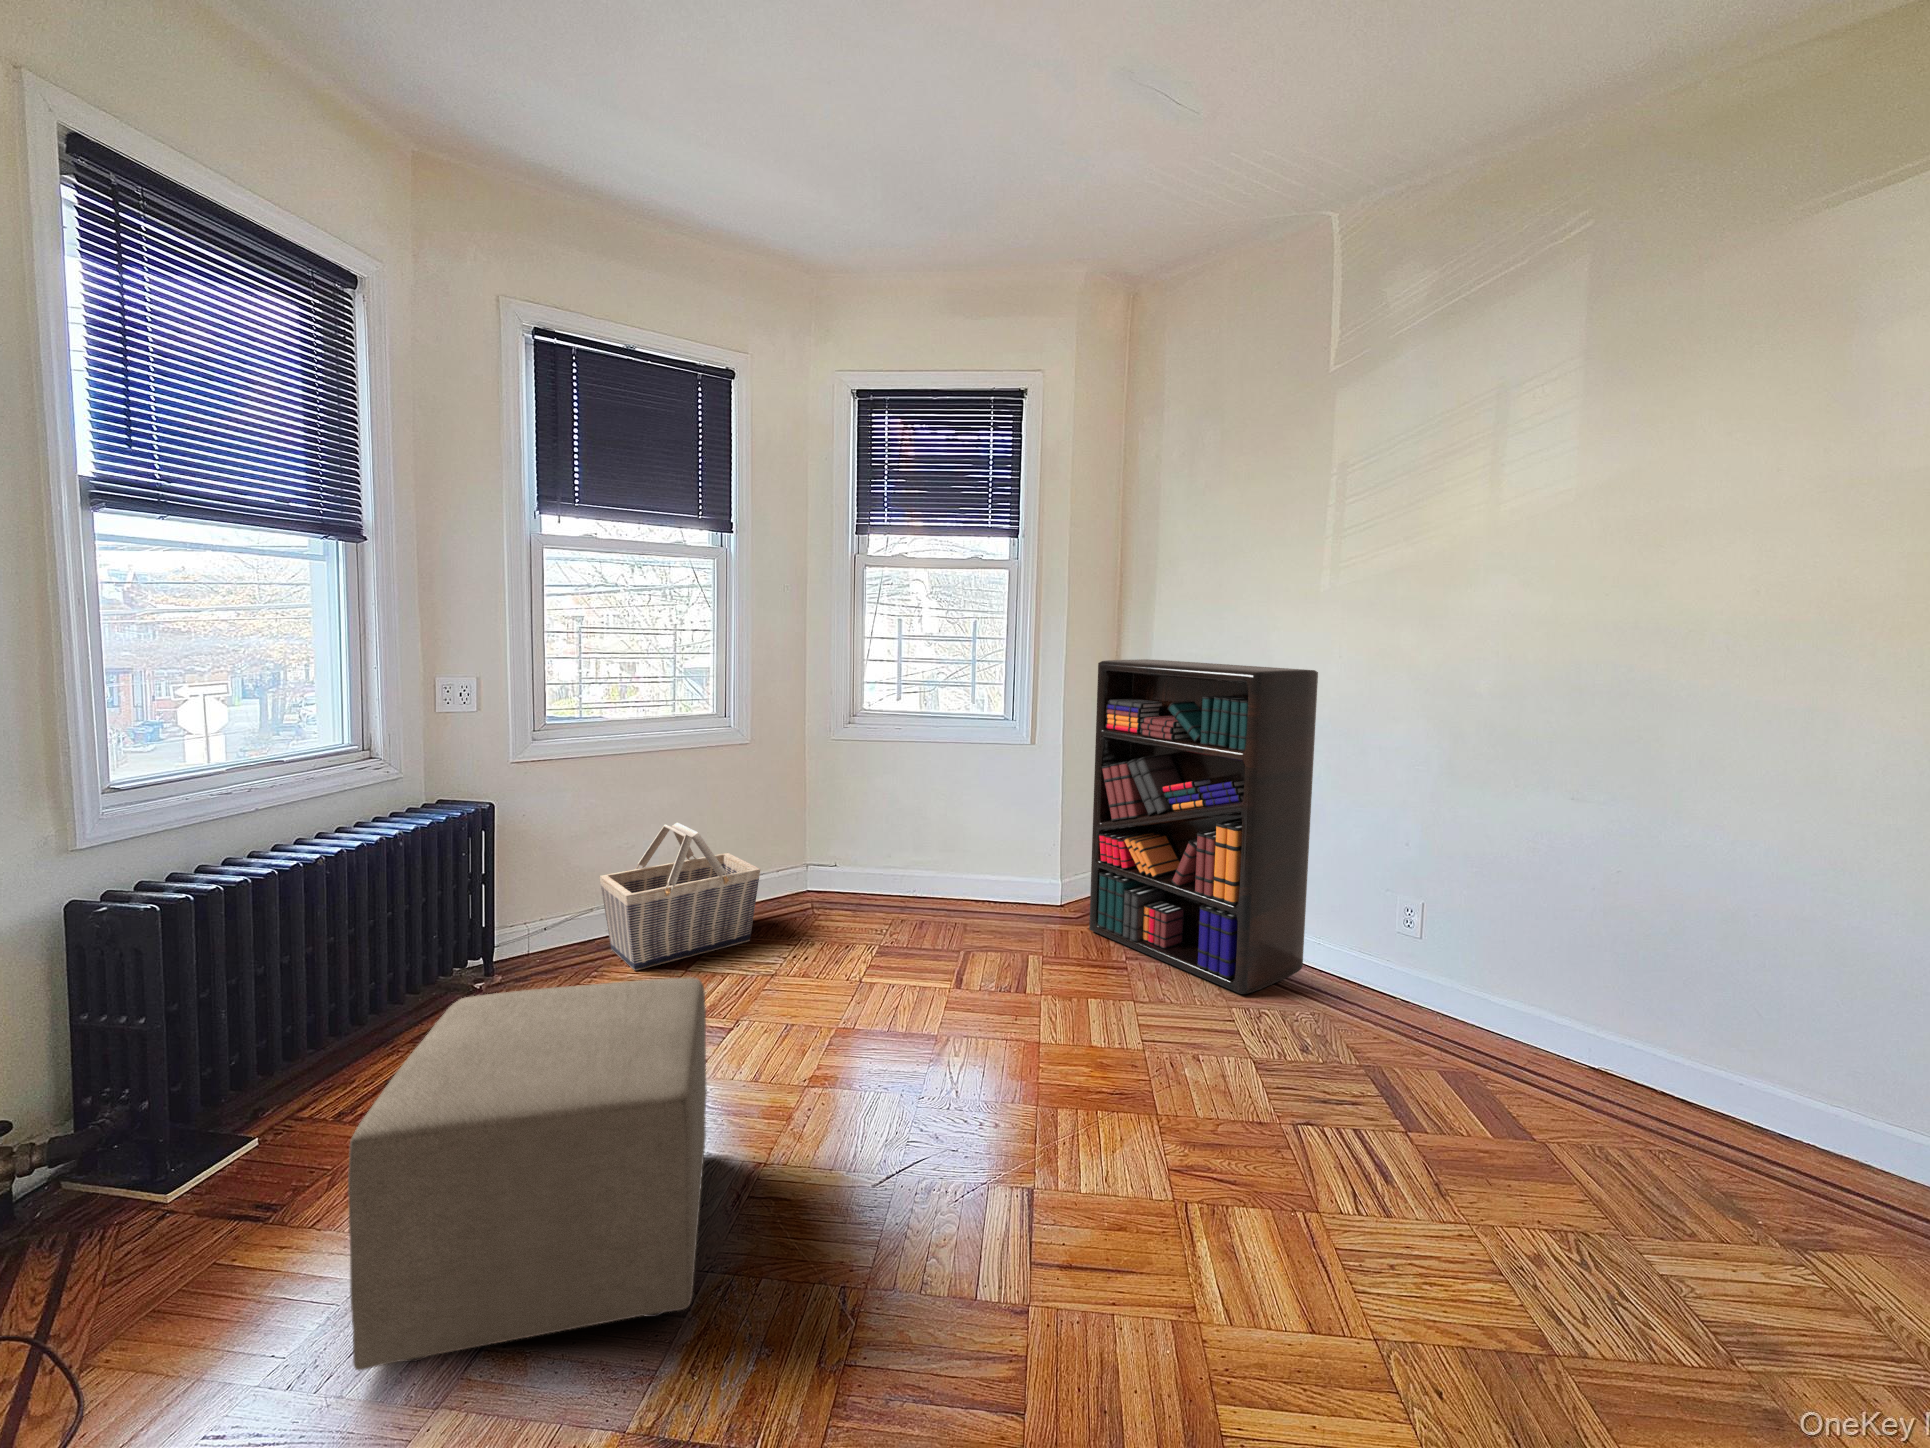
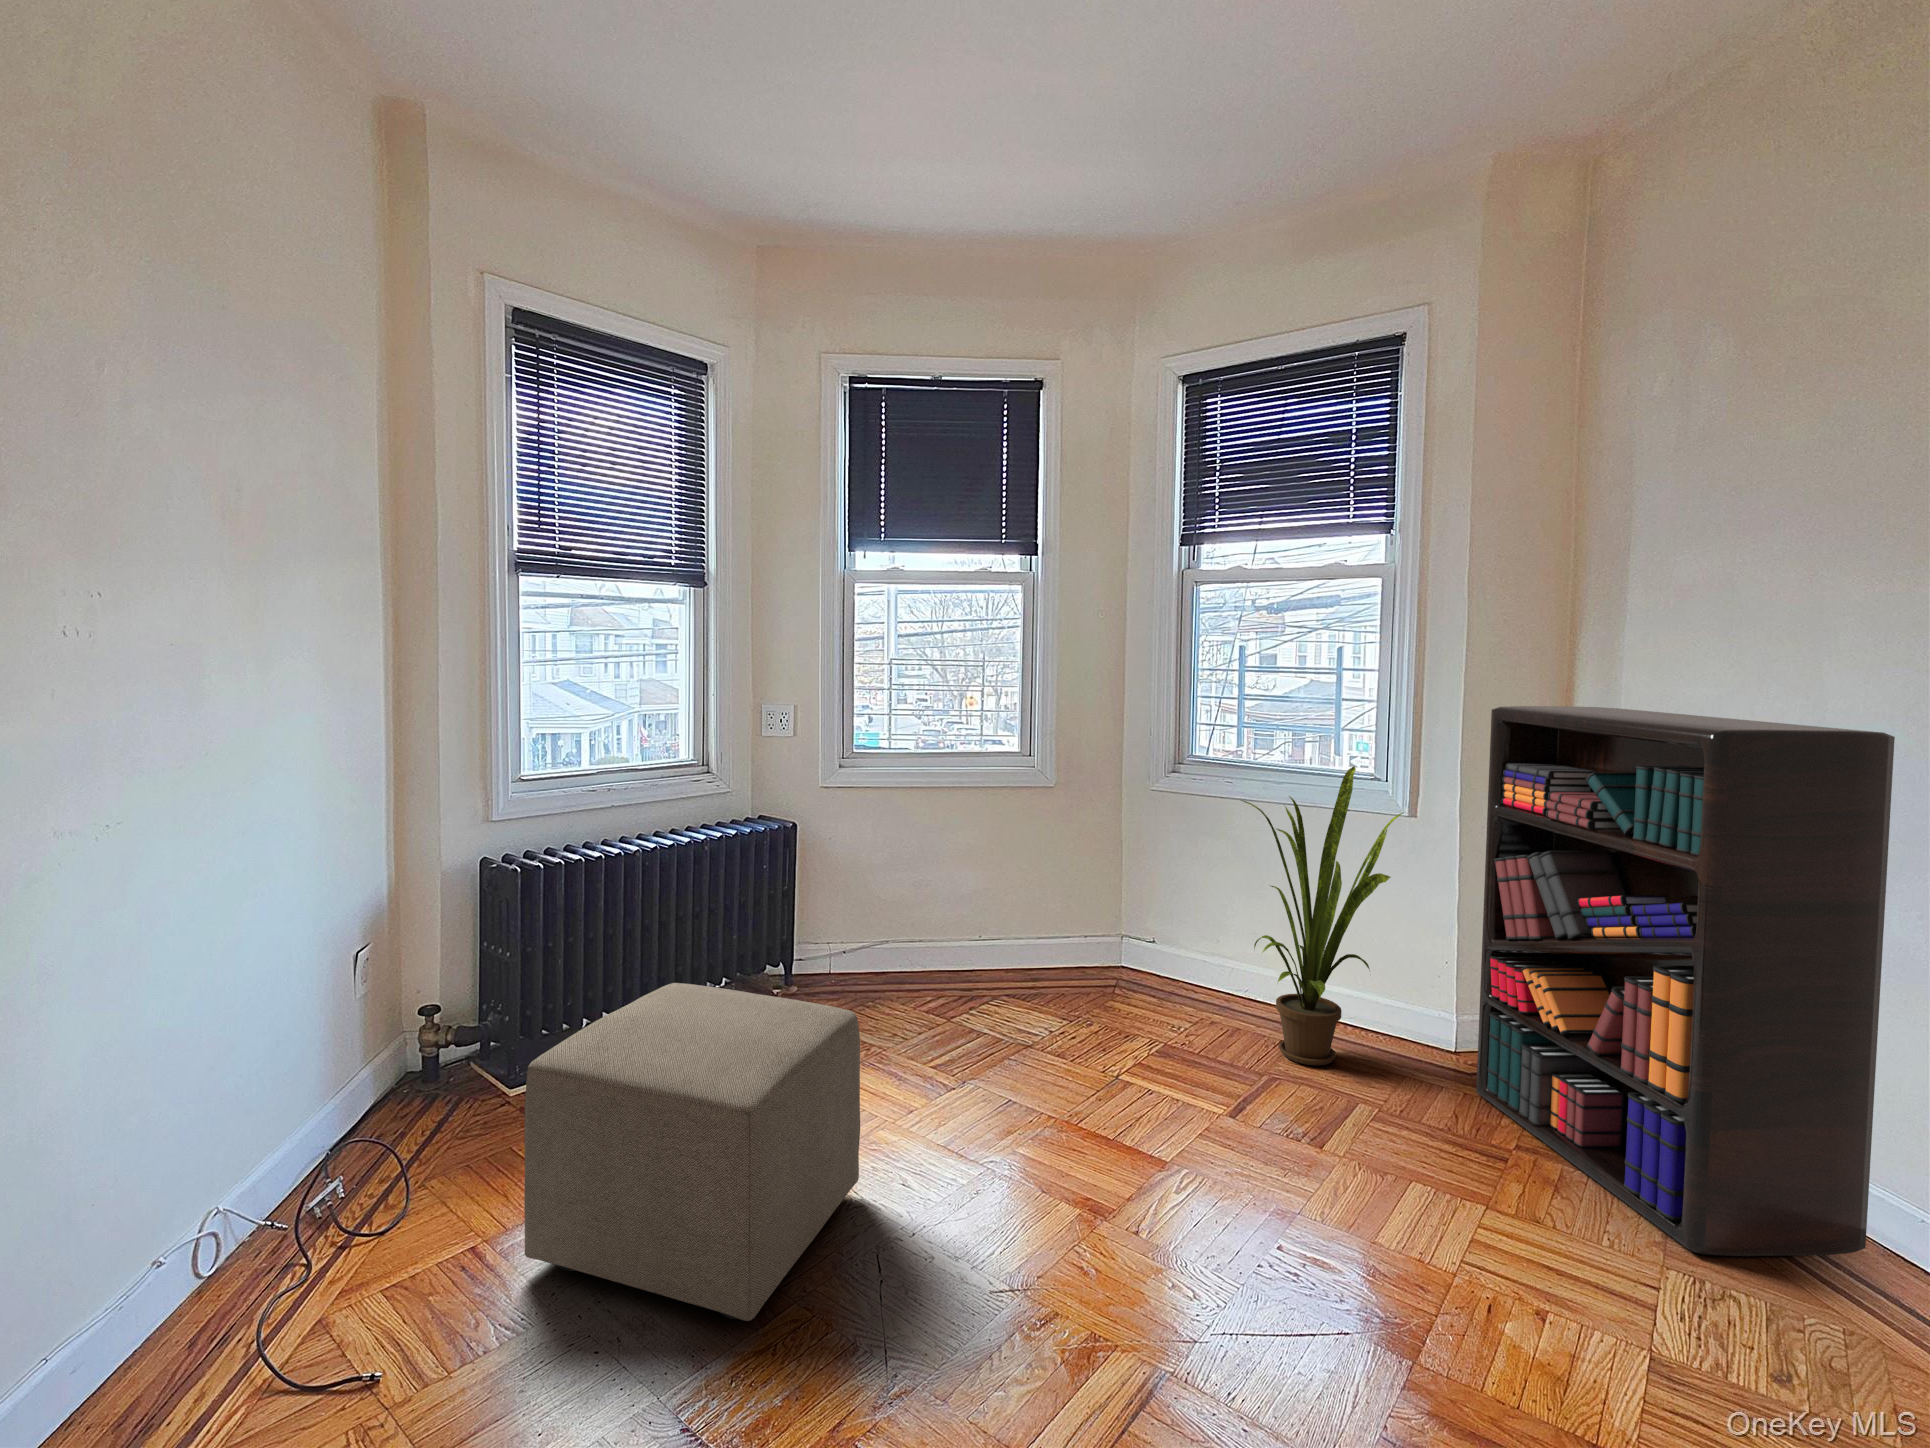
house plant: none [920,708,1039,937] -> present [1241,766,1403,1066]
basket: present [599,822,760,971] -> none [891,863,1043,1009]

